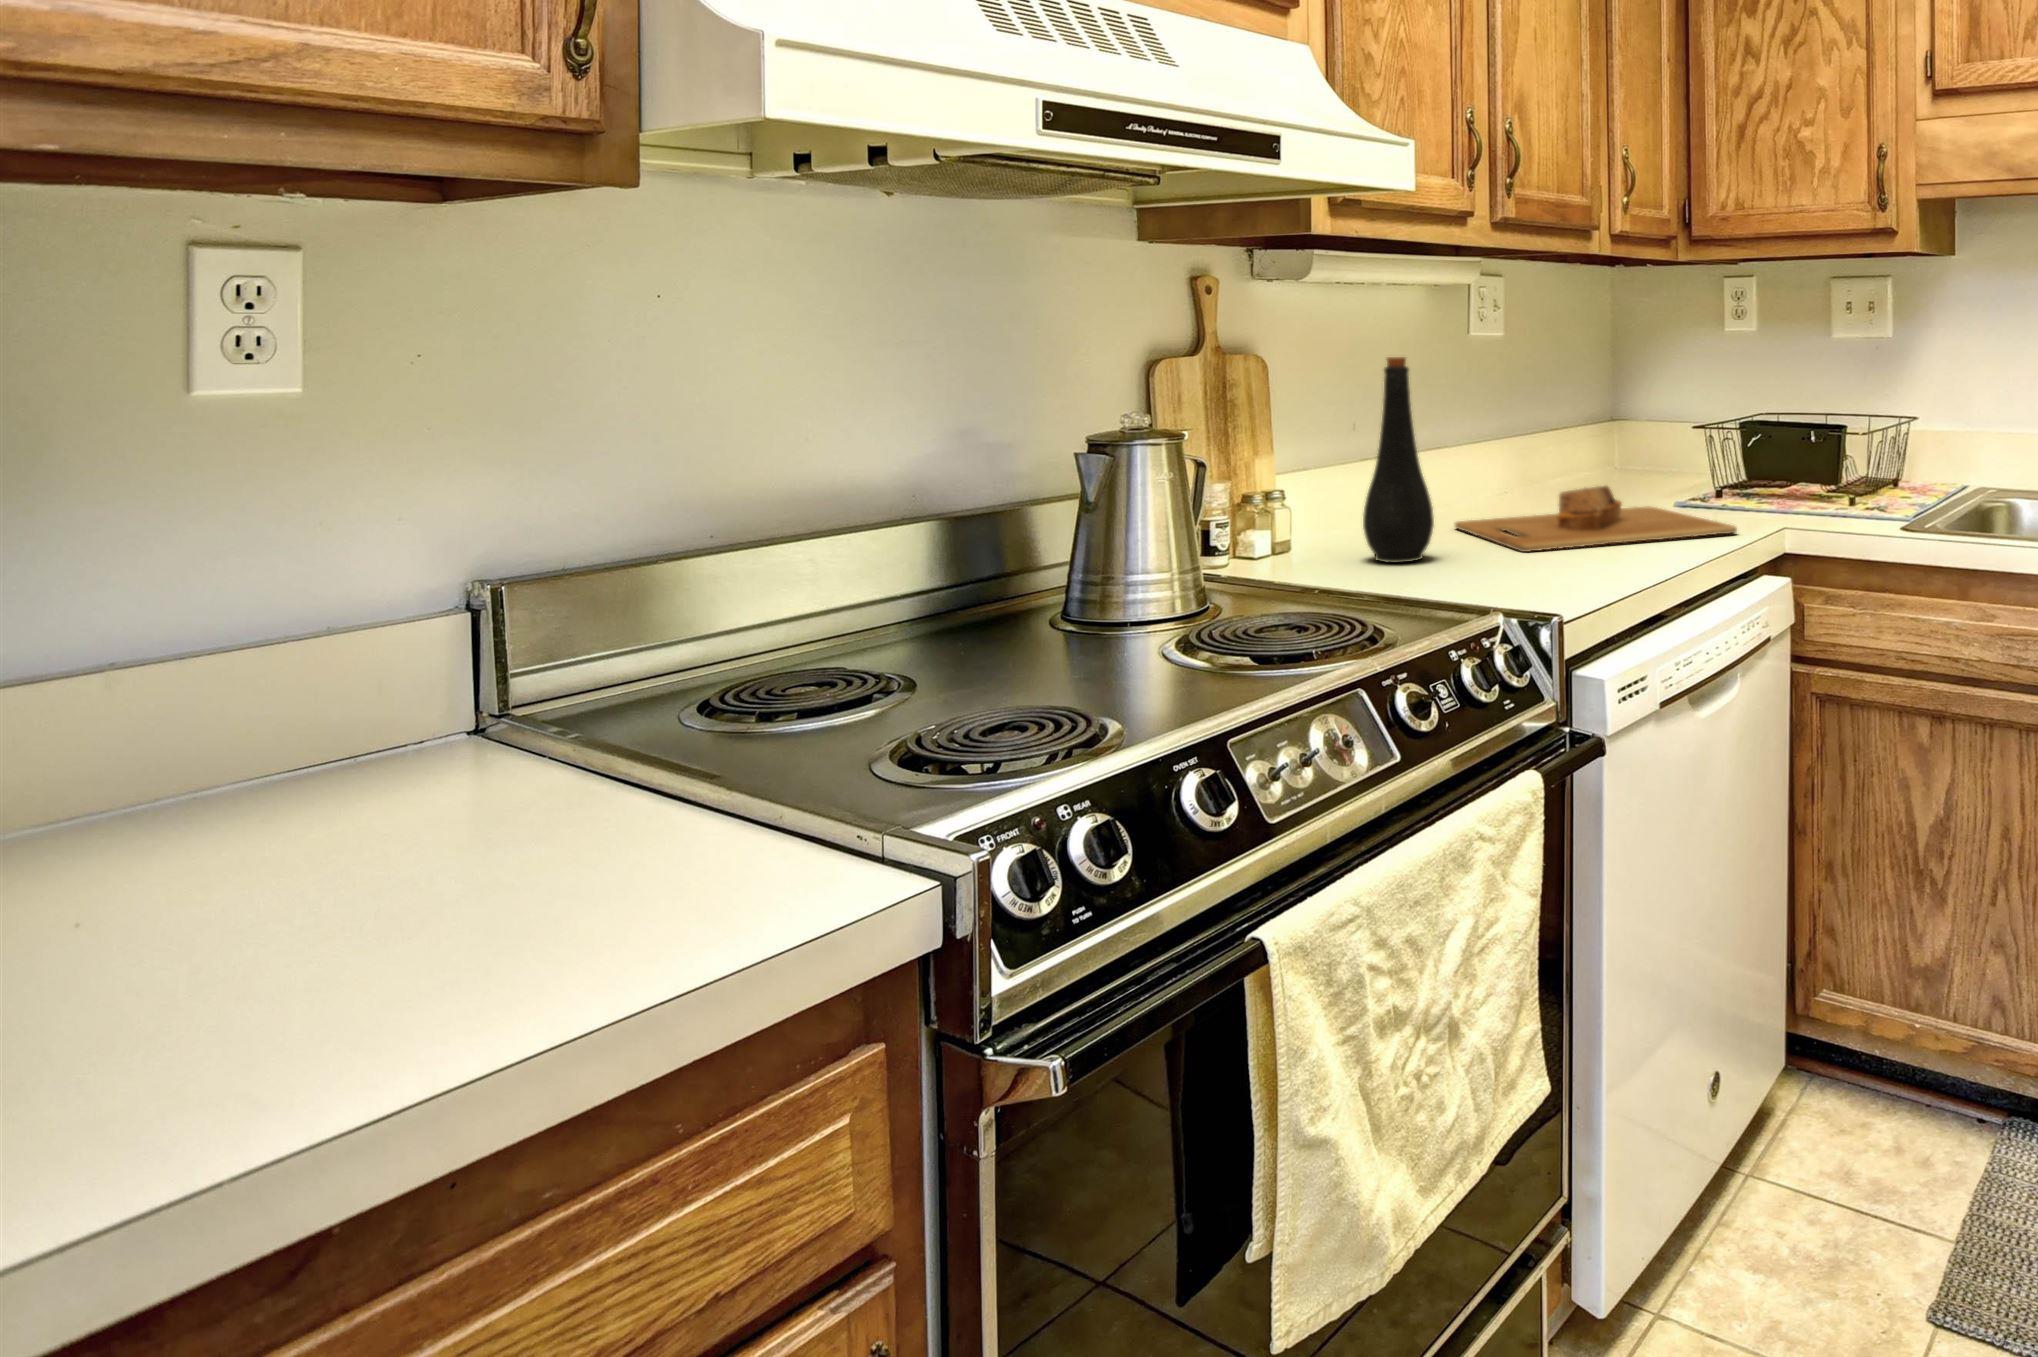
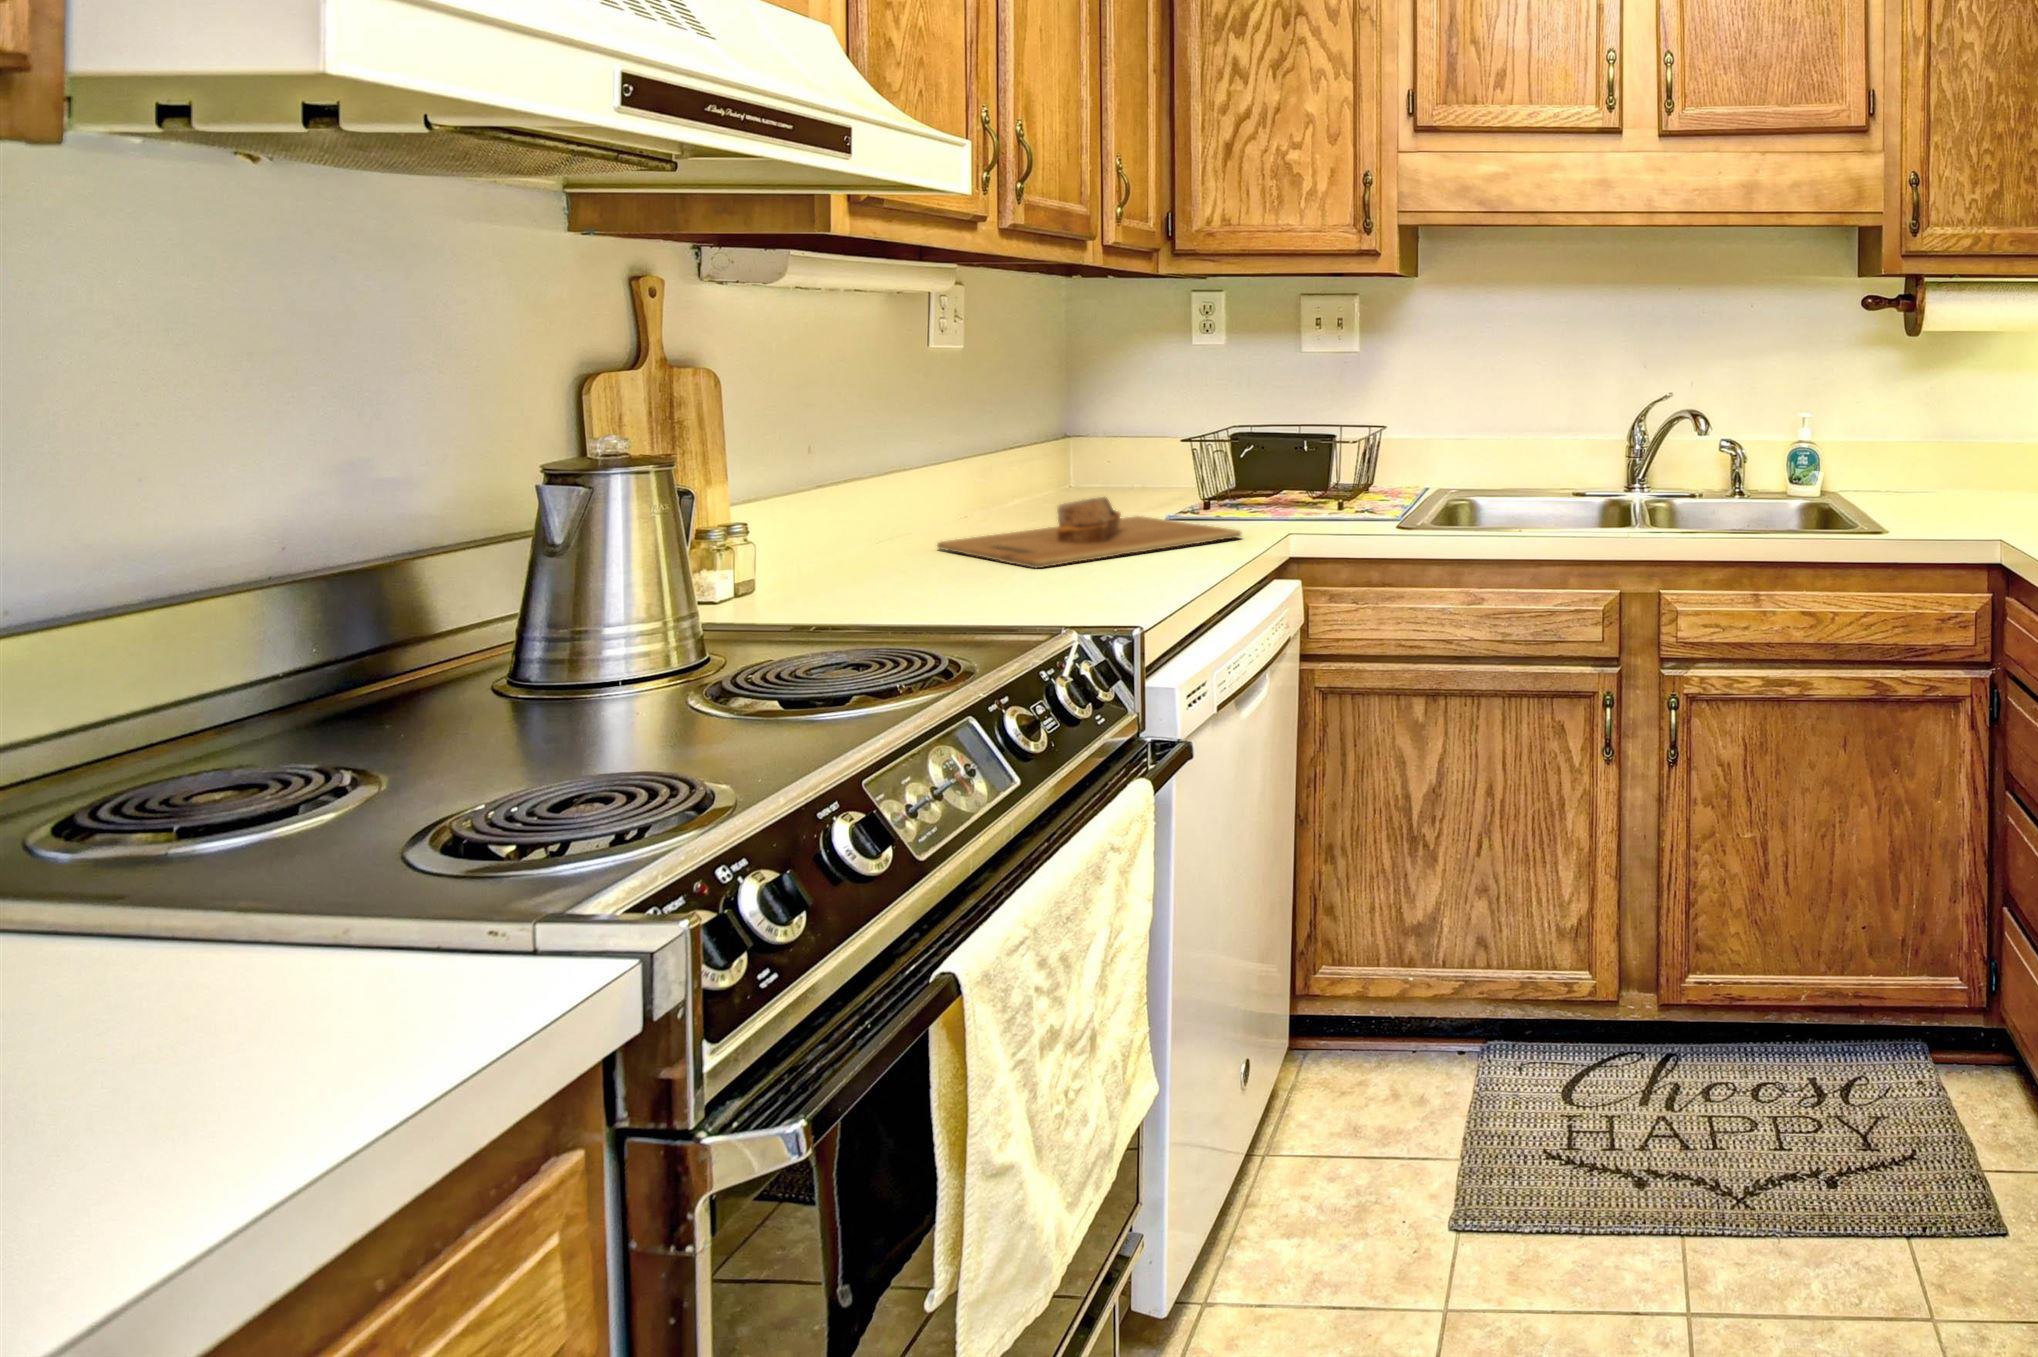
bottle: present [1363,357,1434,563] -> none [859,367,943,589]

